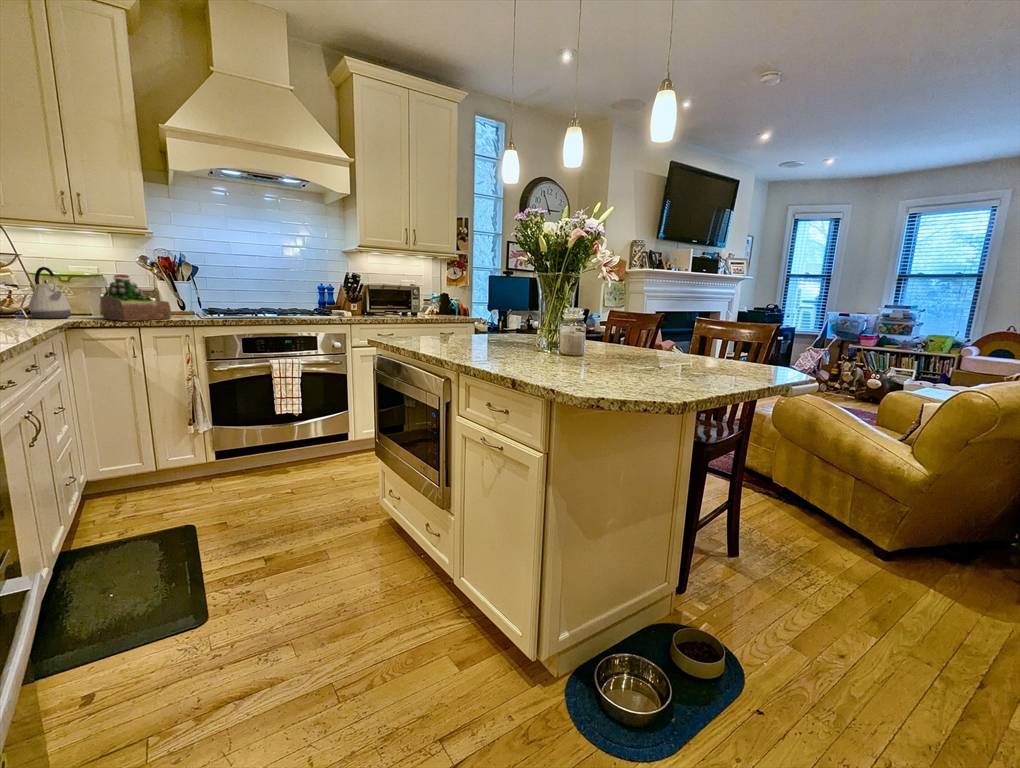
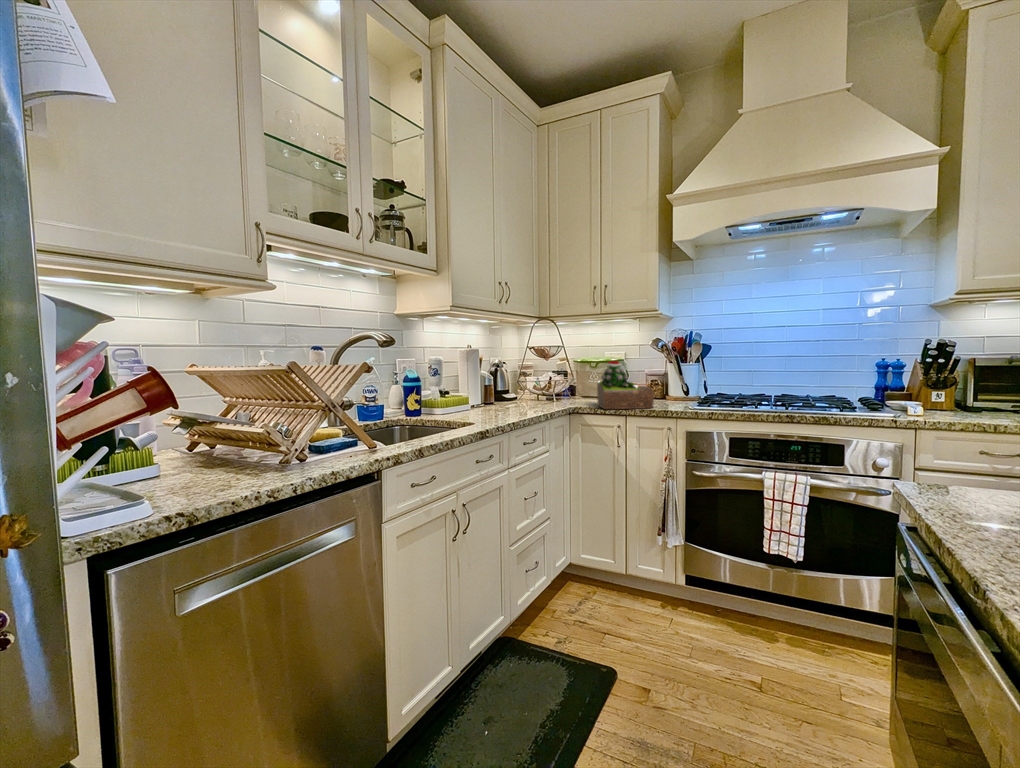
kettle: present [28,267,72,319] -> none [553,357,582,403]

